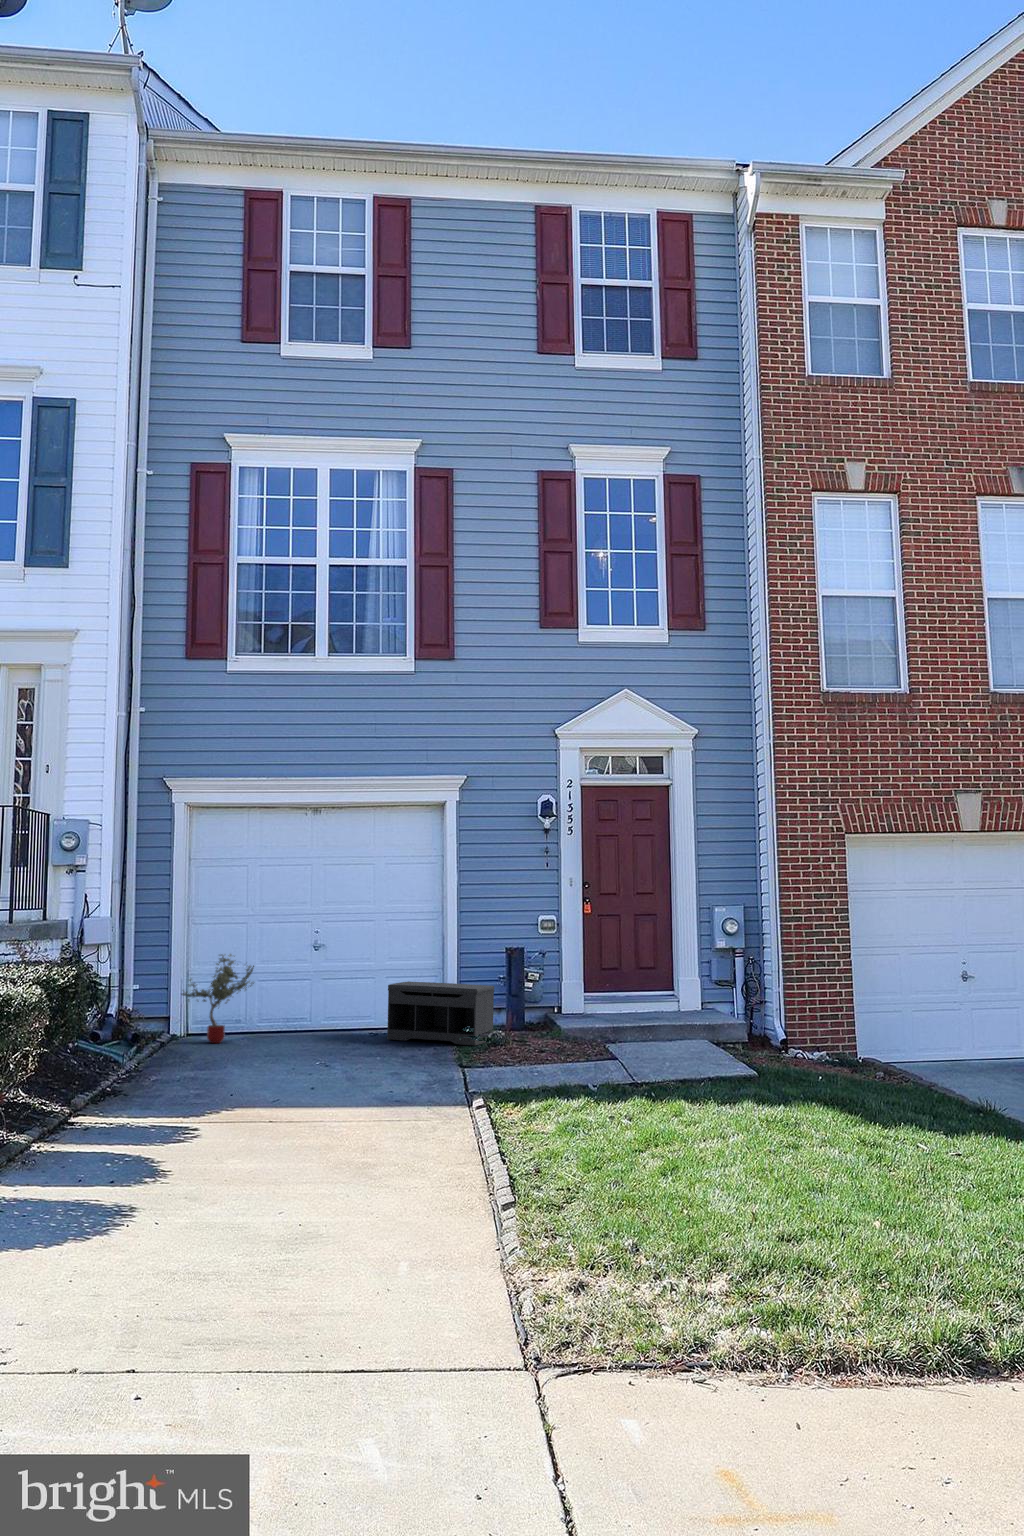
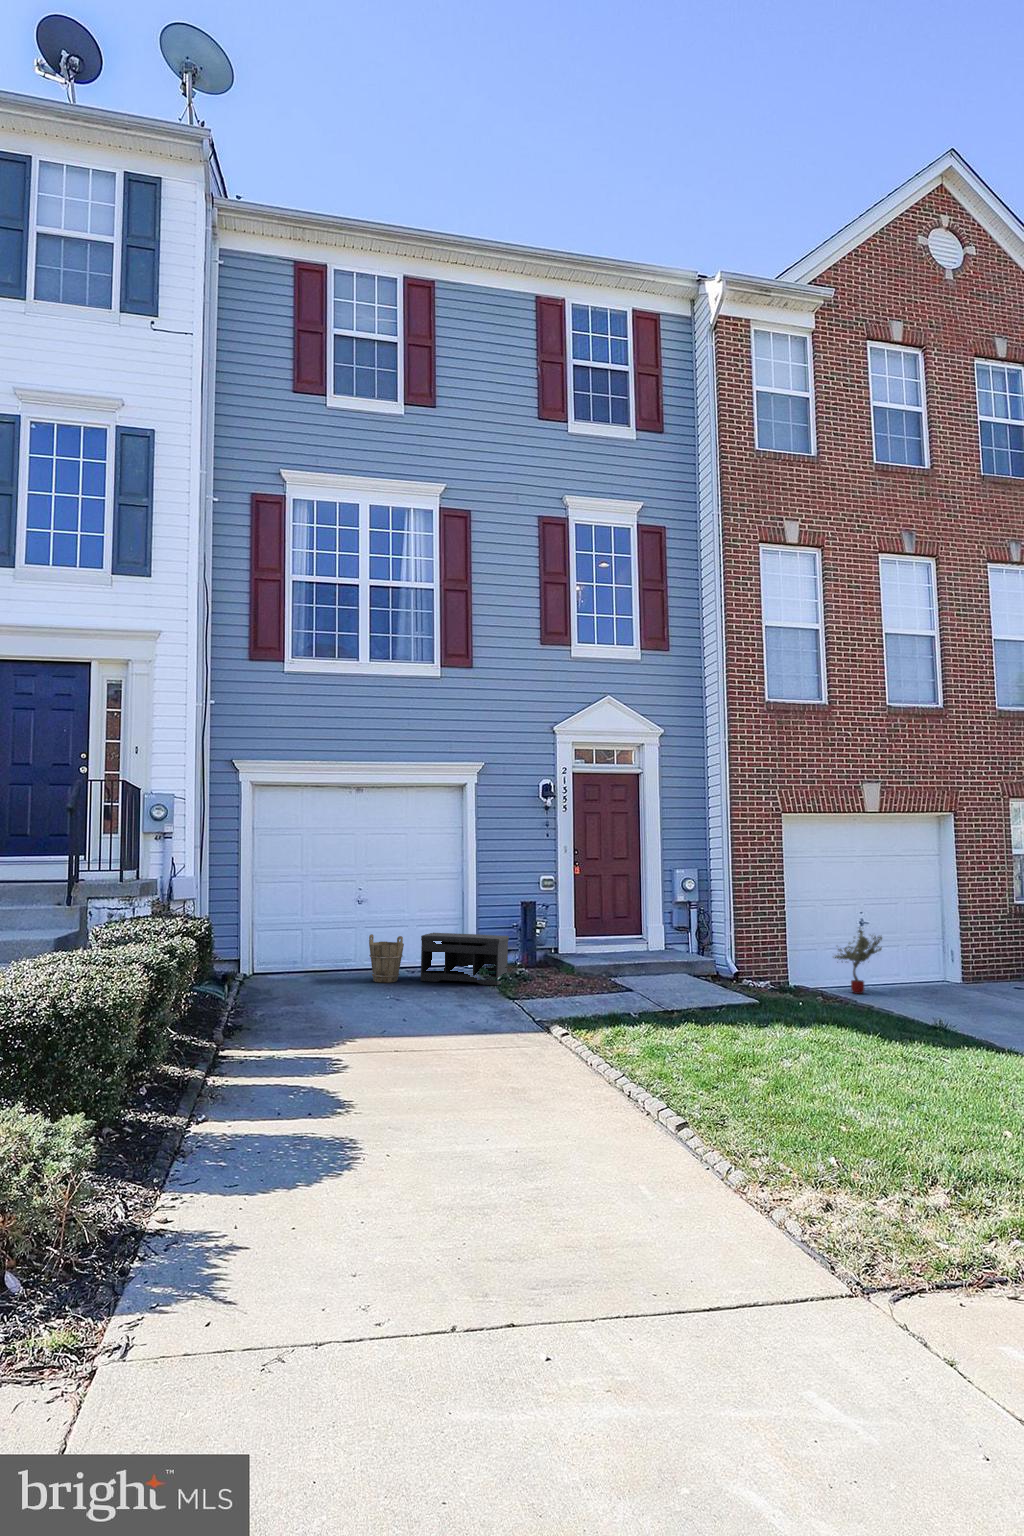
potted tree: present [181,954,254,1043] -> present [835,927,882,994]
bucket: none [327,983,369,1041] -> present [369,934,404,982]

